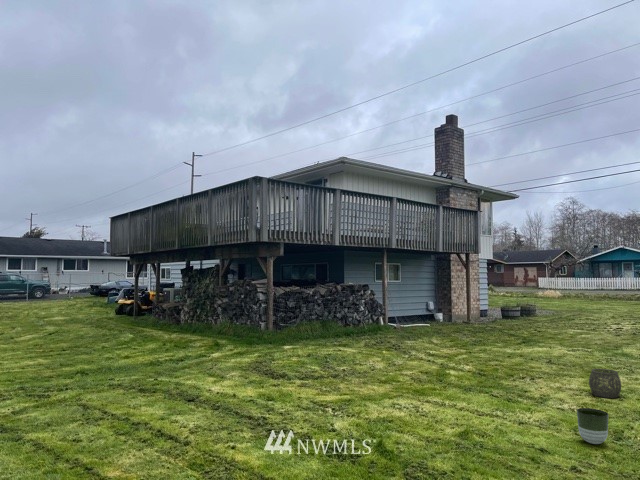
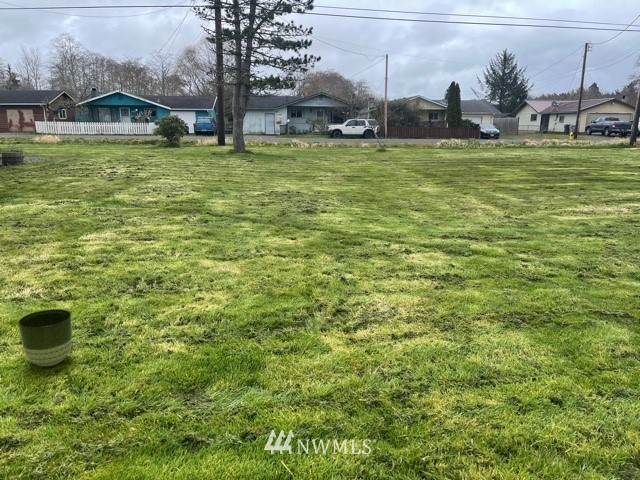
woven basket: present [589,369,621,398] -> none [62,229,104,267]

